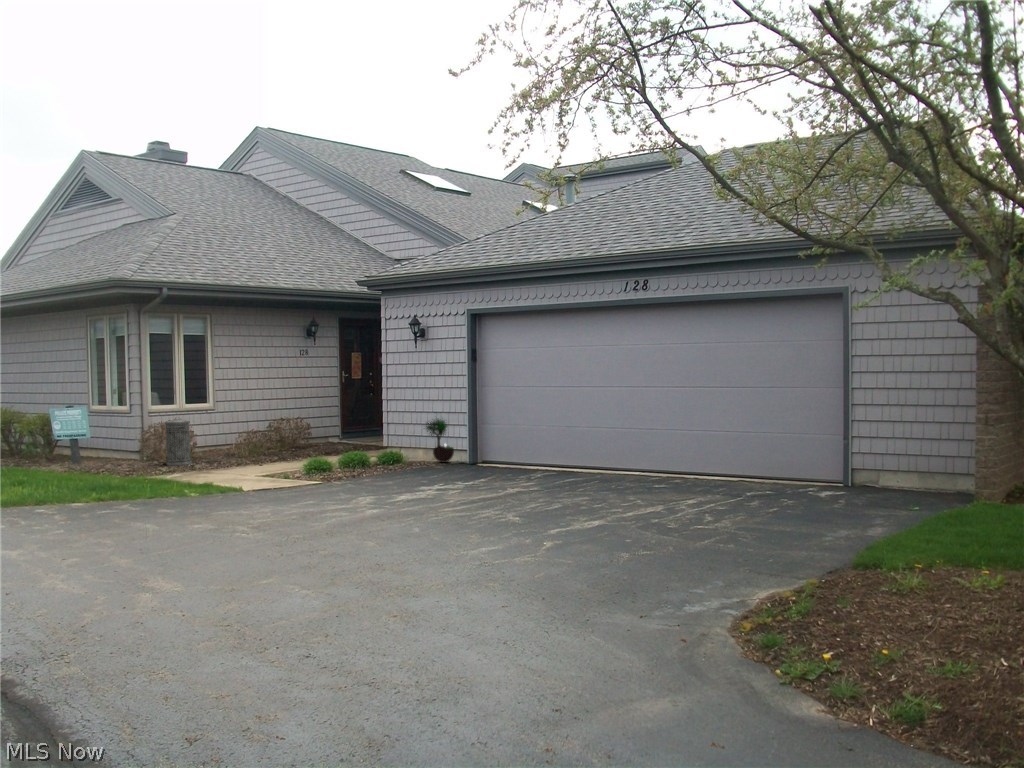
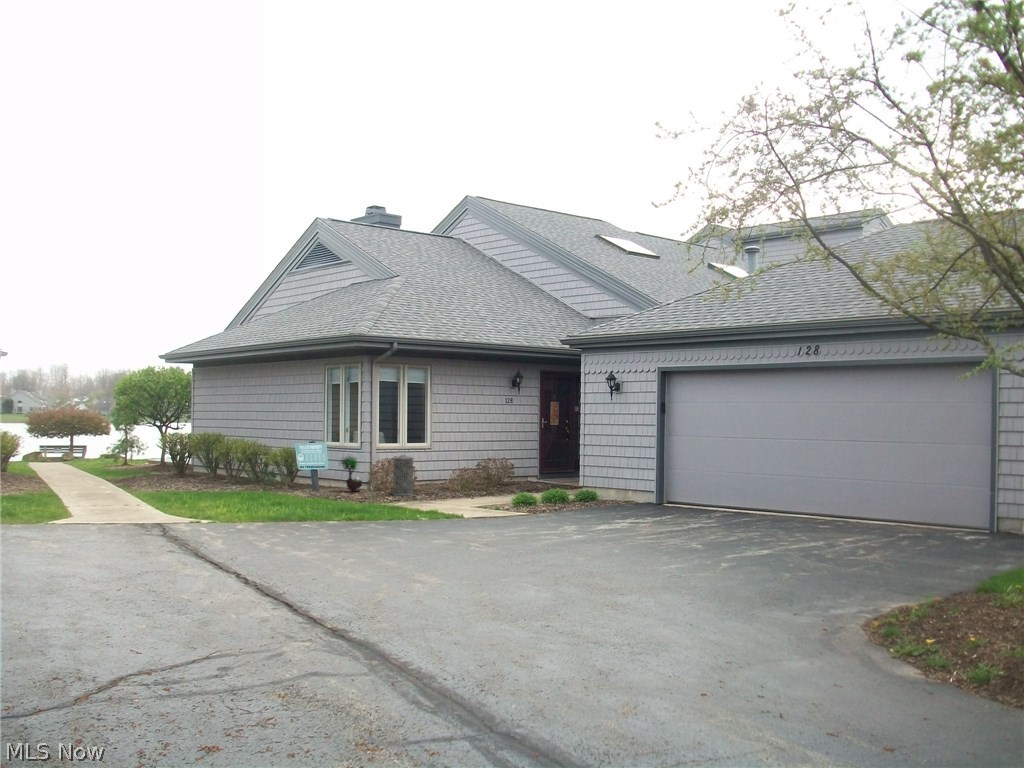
potted tree: present [426,419,454,462] -> present [341,456,362,492]

